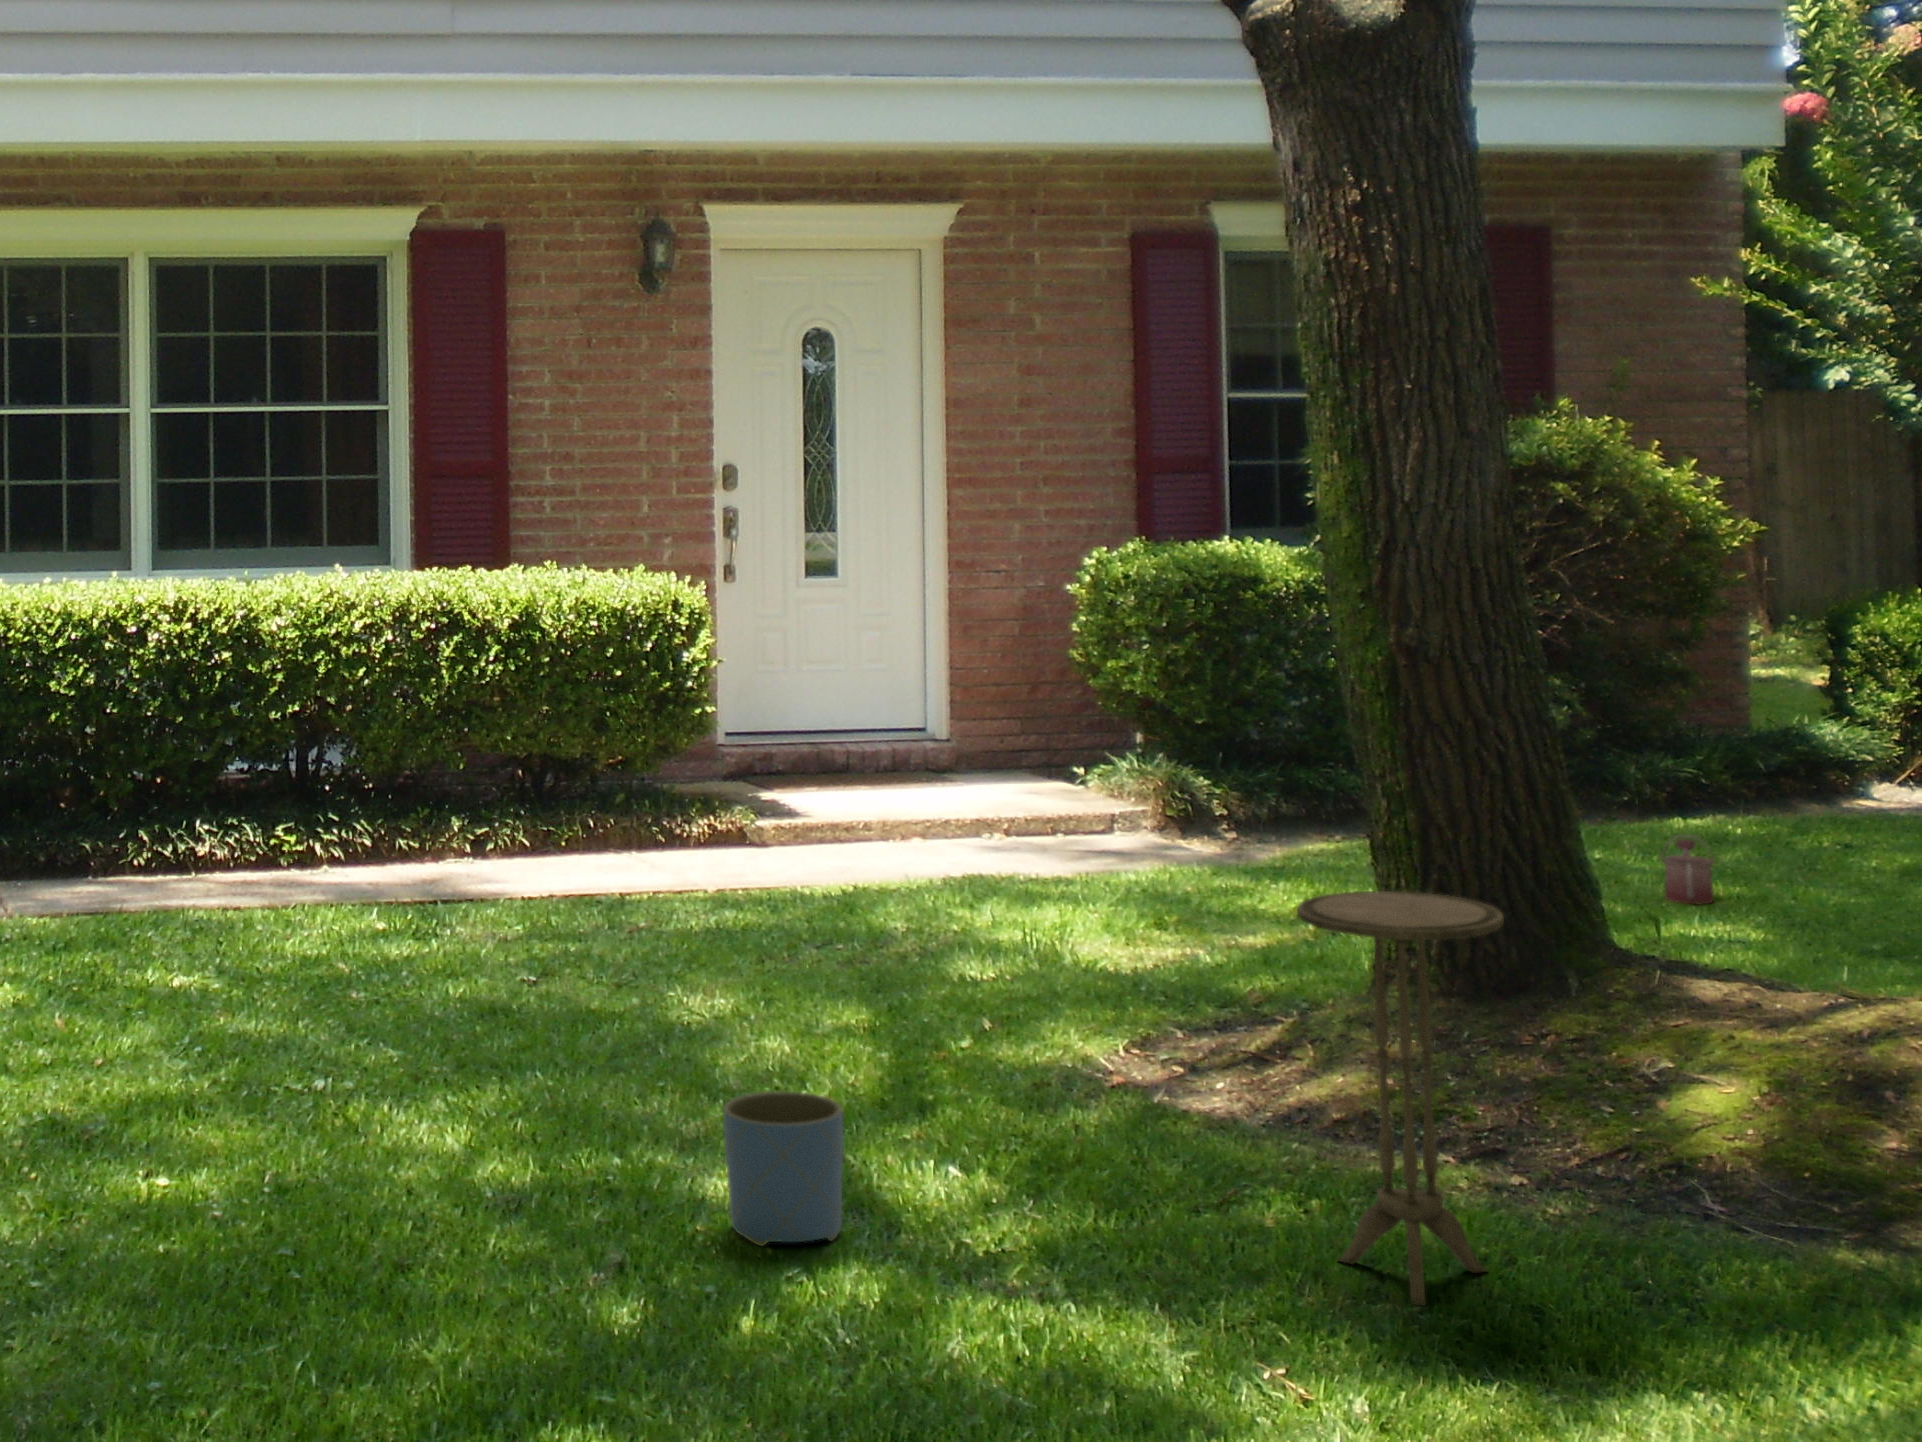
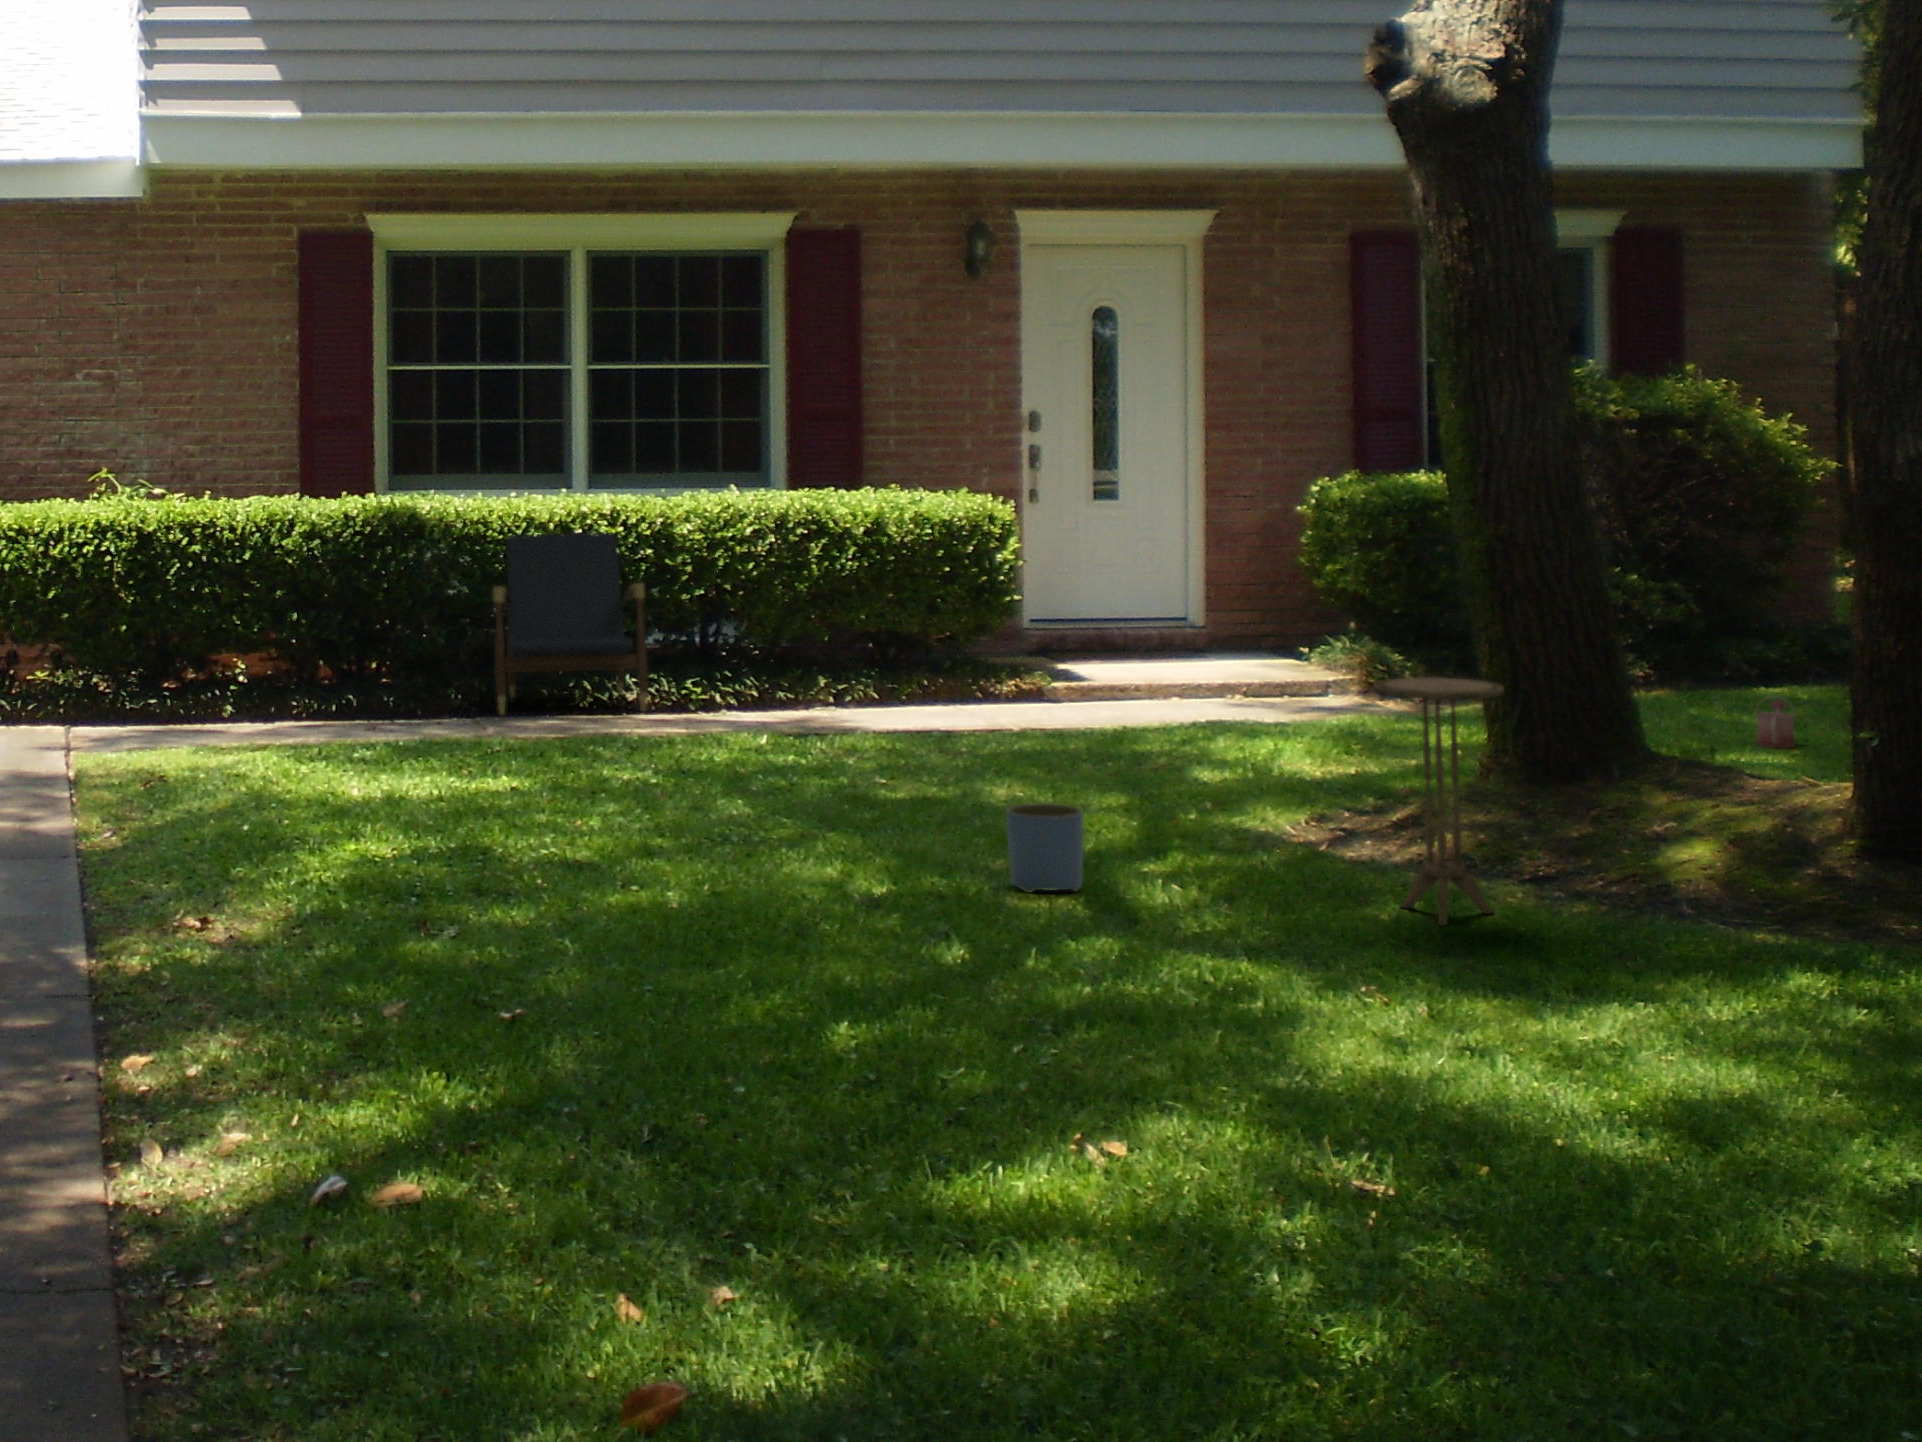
lounge chair: none [14,630,223,885] -> present [493,533,647,715]

